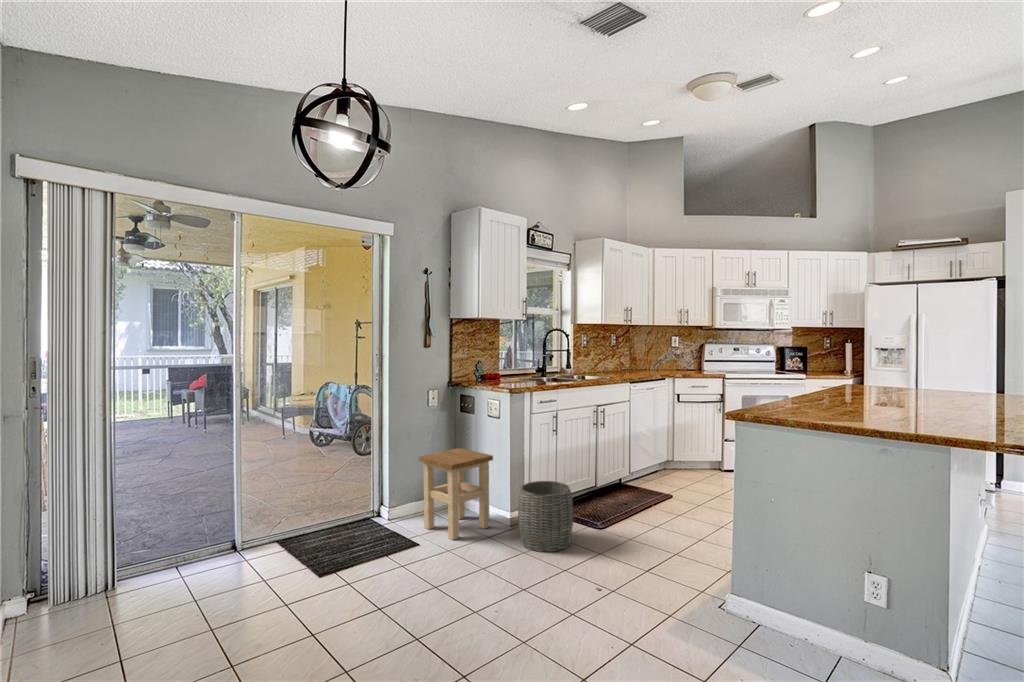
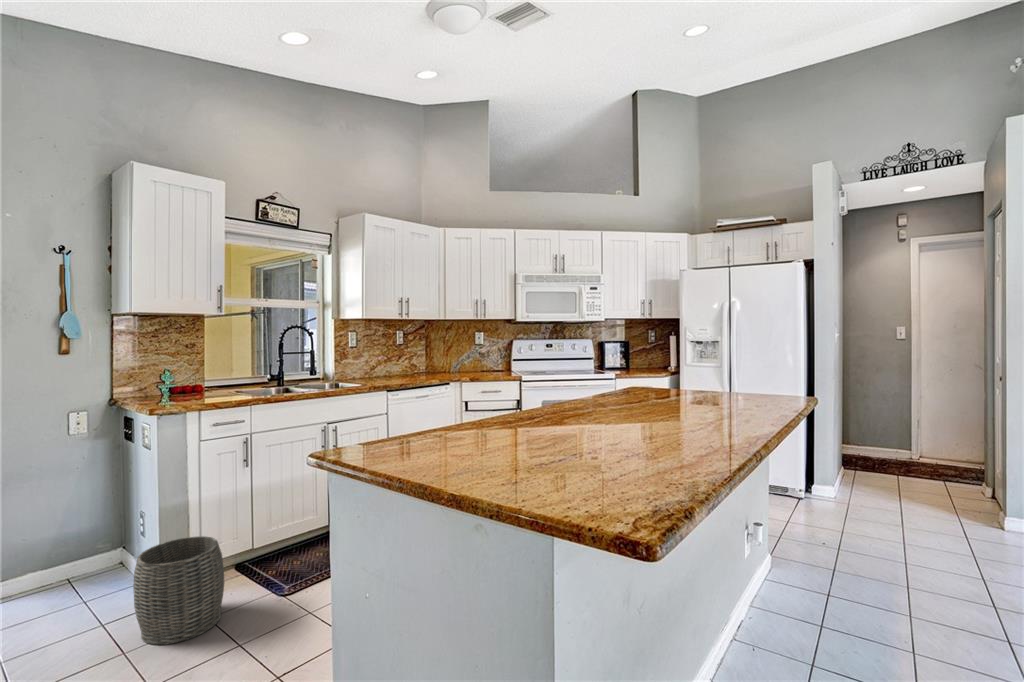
stool: present [419,448,493,540] -> none [17,492,131,632]

